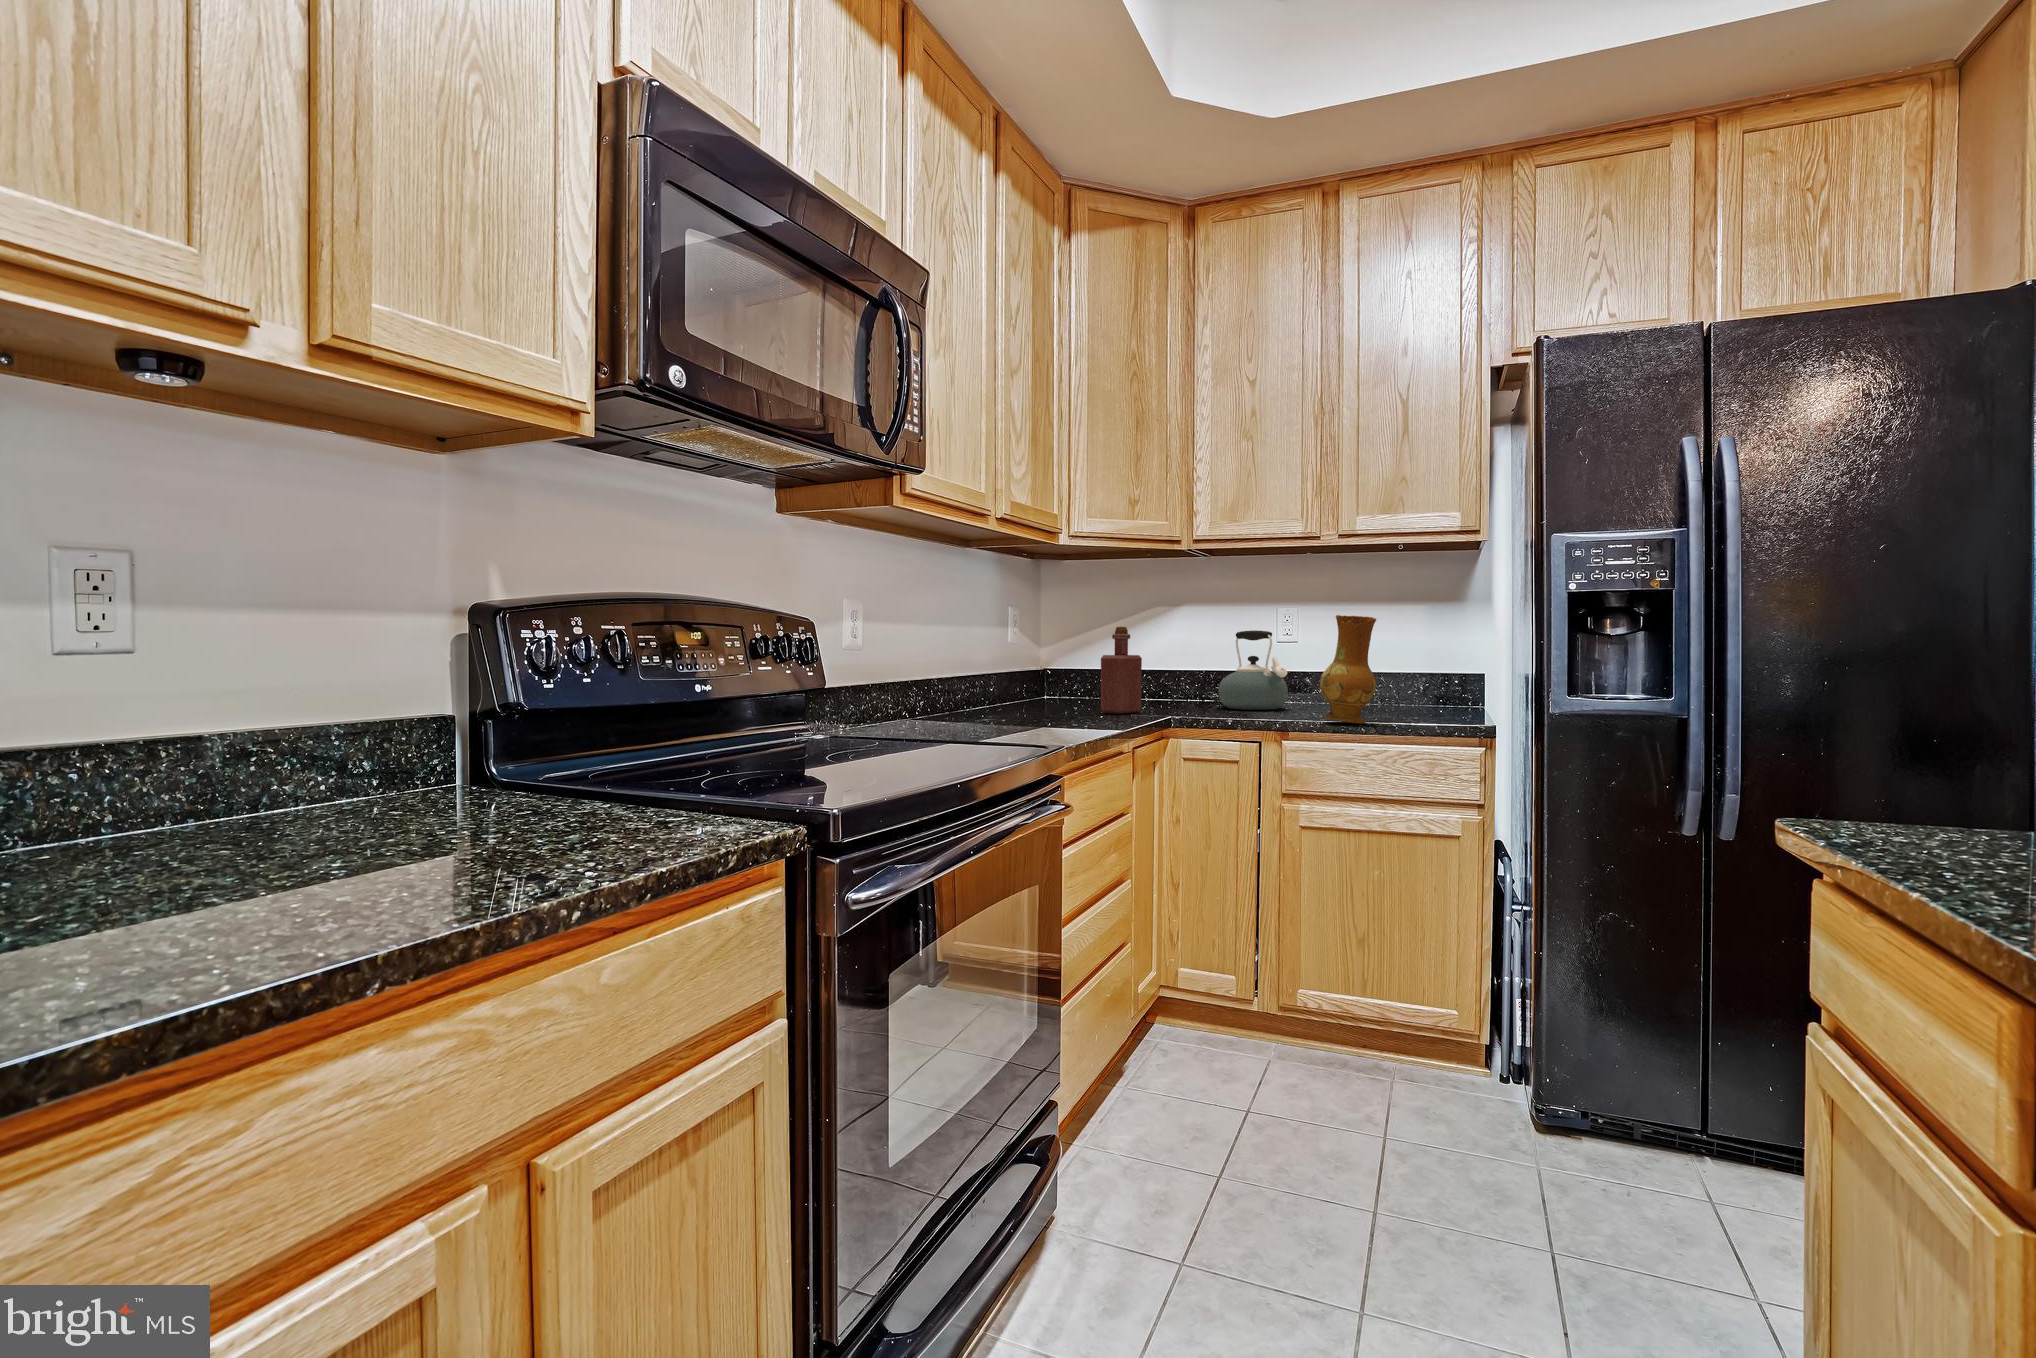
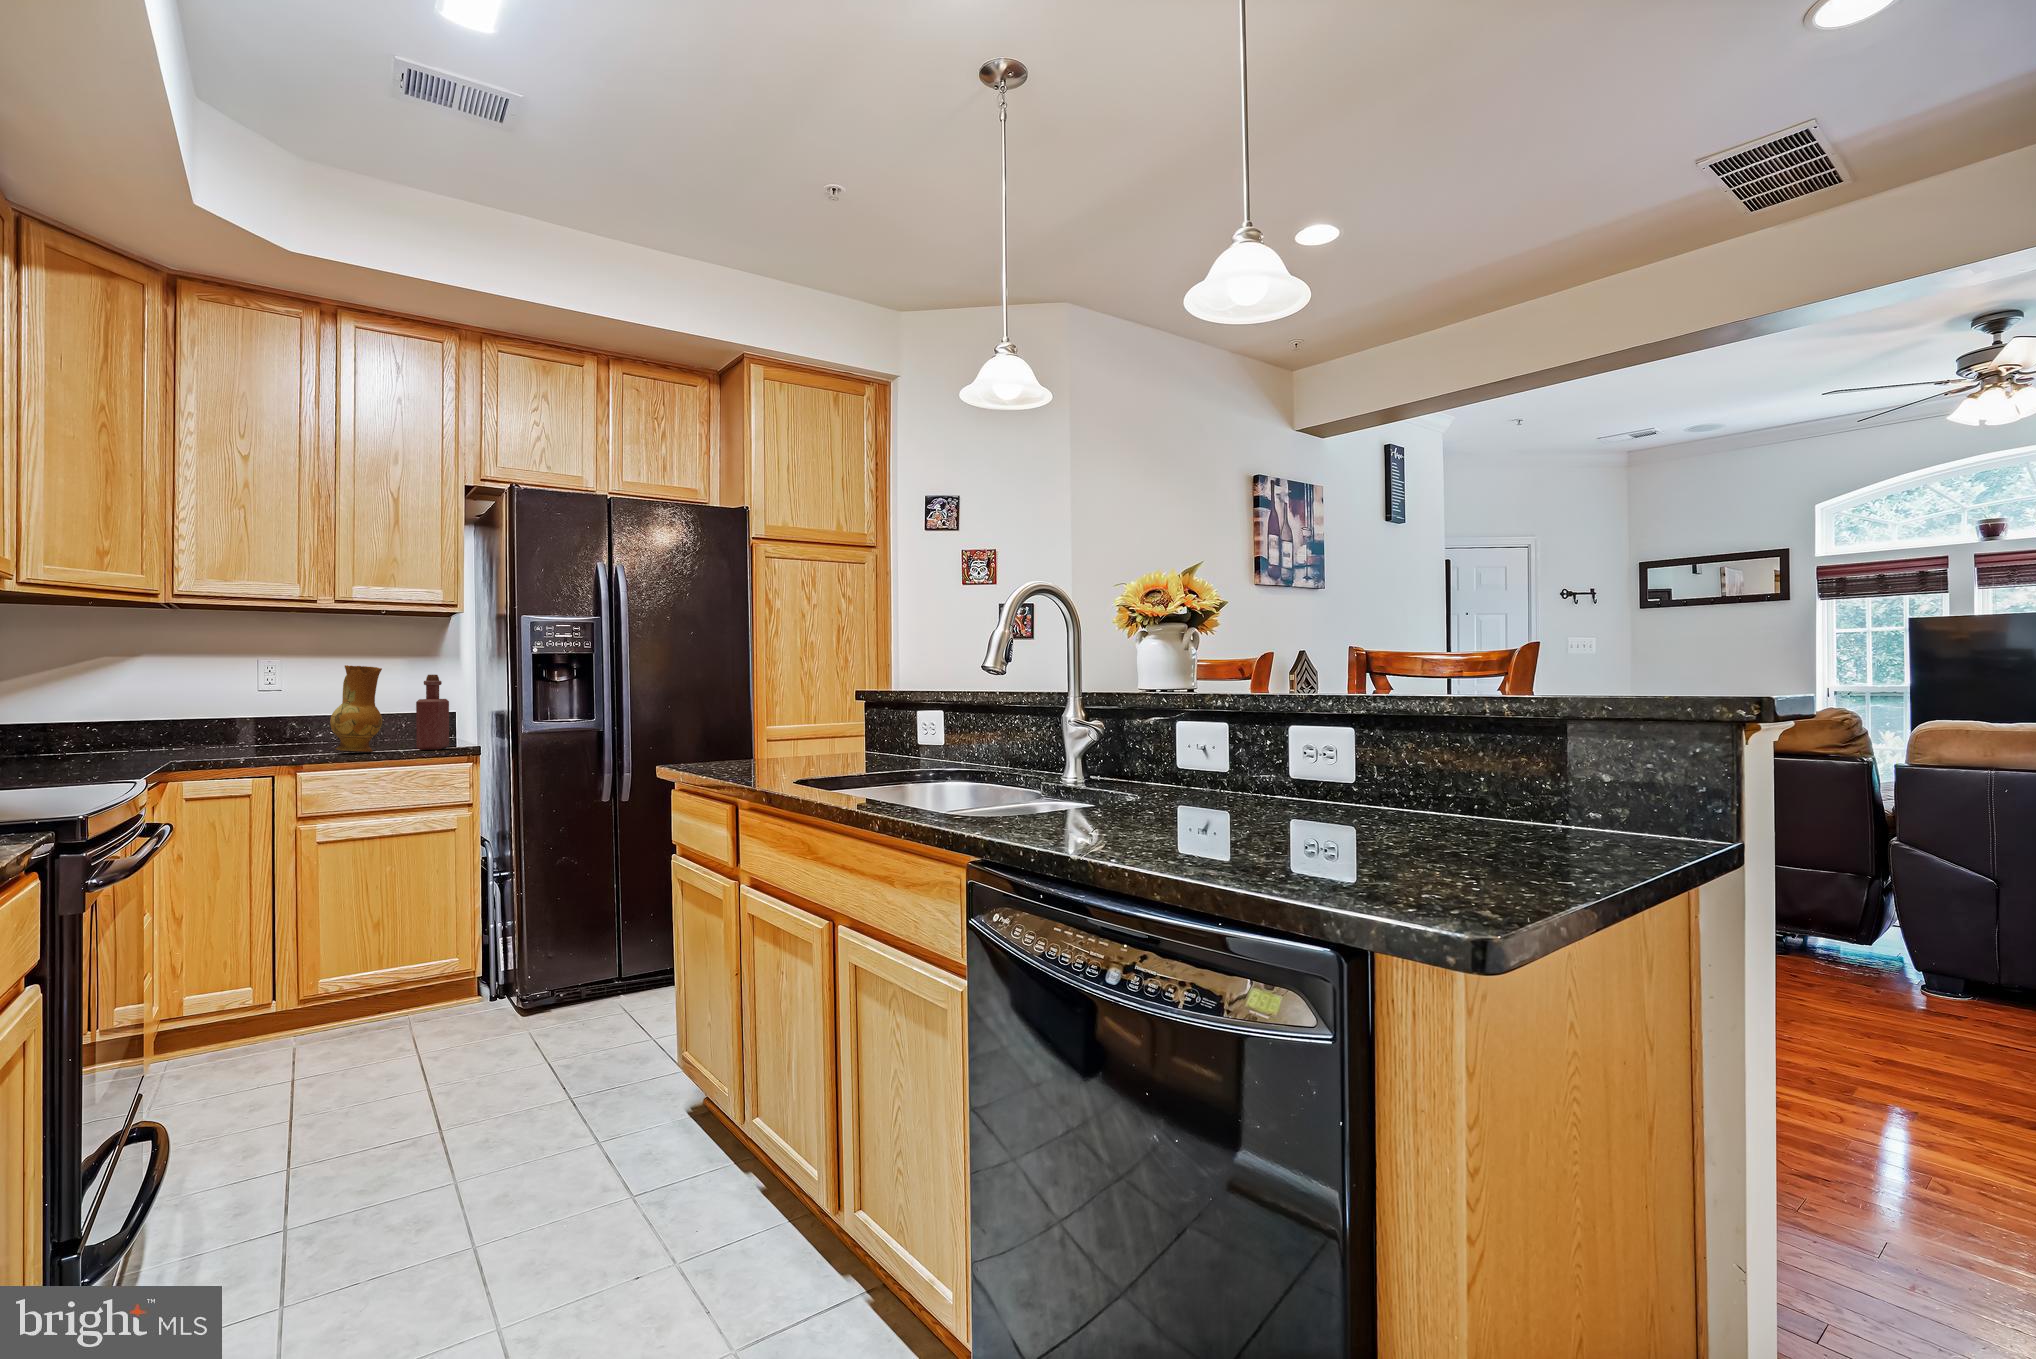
bottle: present [1101,627,1142,714] -> present [416,675,449,750]
kettle: present [1219,630,1288,710] -> none [197,677,280,751]

